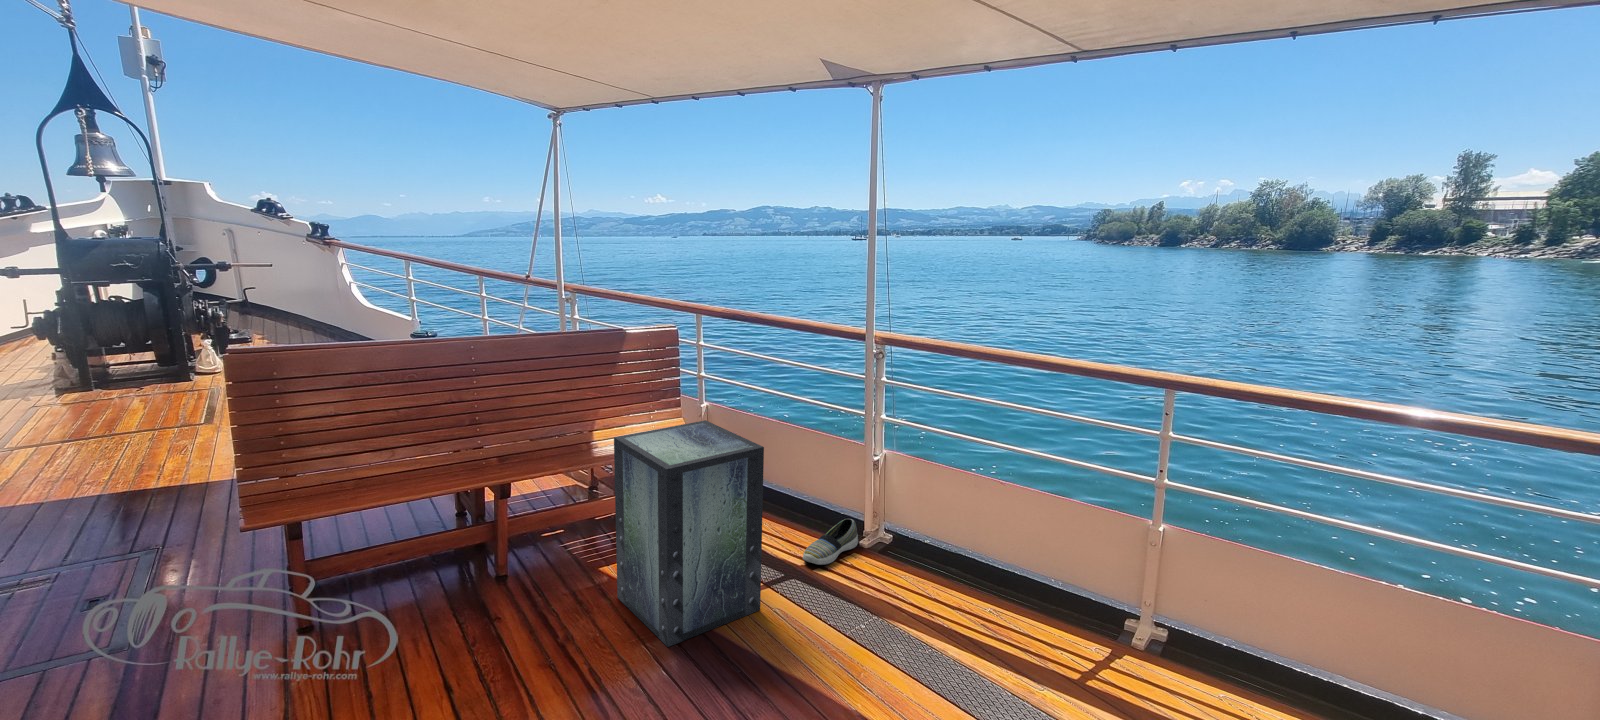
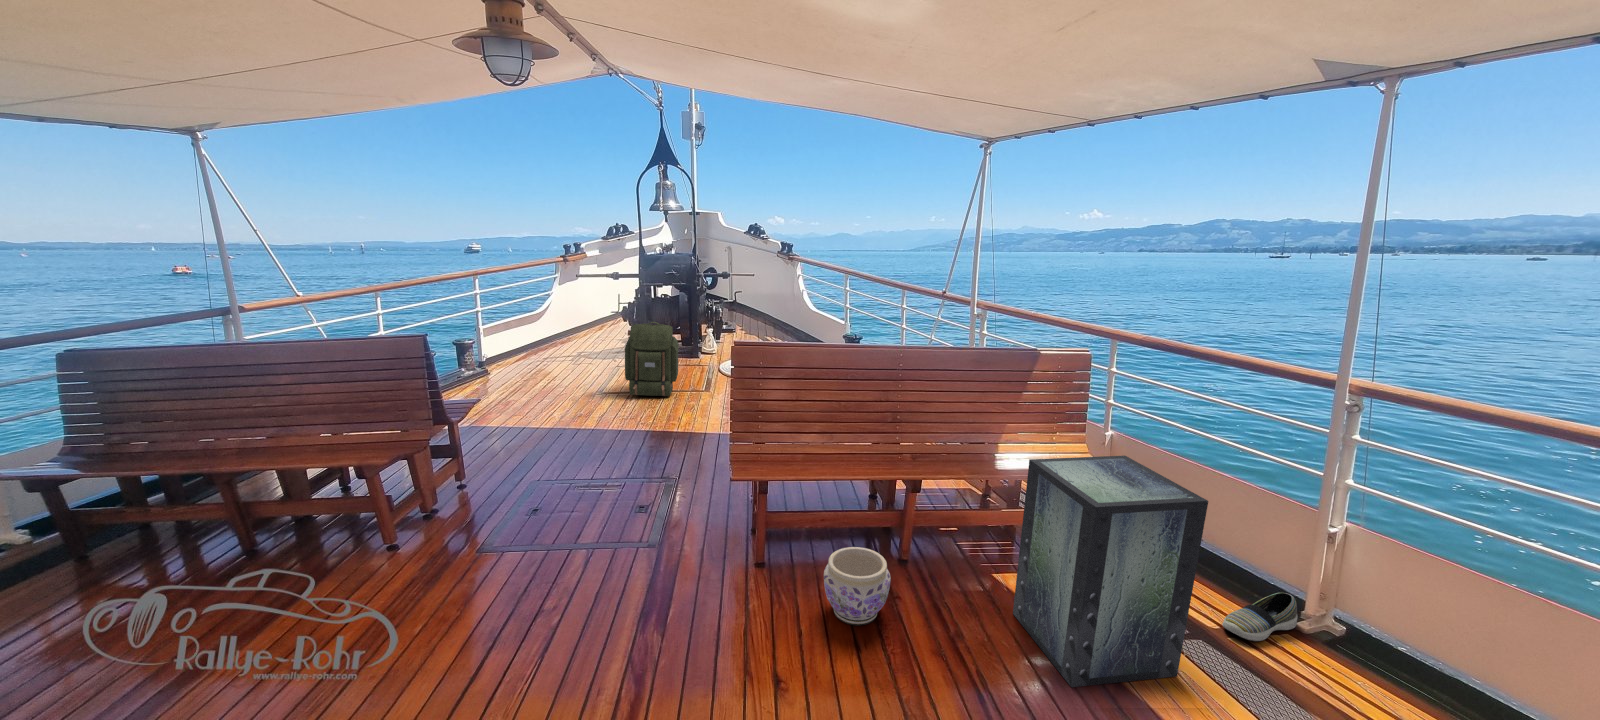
backpack: none [38,334,153,448] -> present [624,322,679,396]
planter: none [390,569,476,659] -> present [824,547,891,625]

